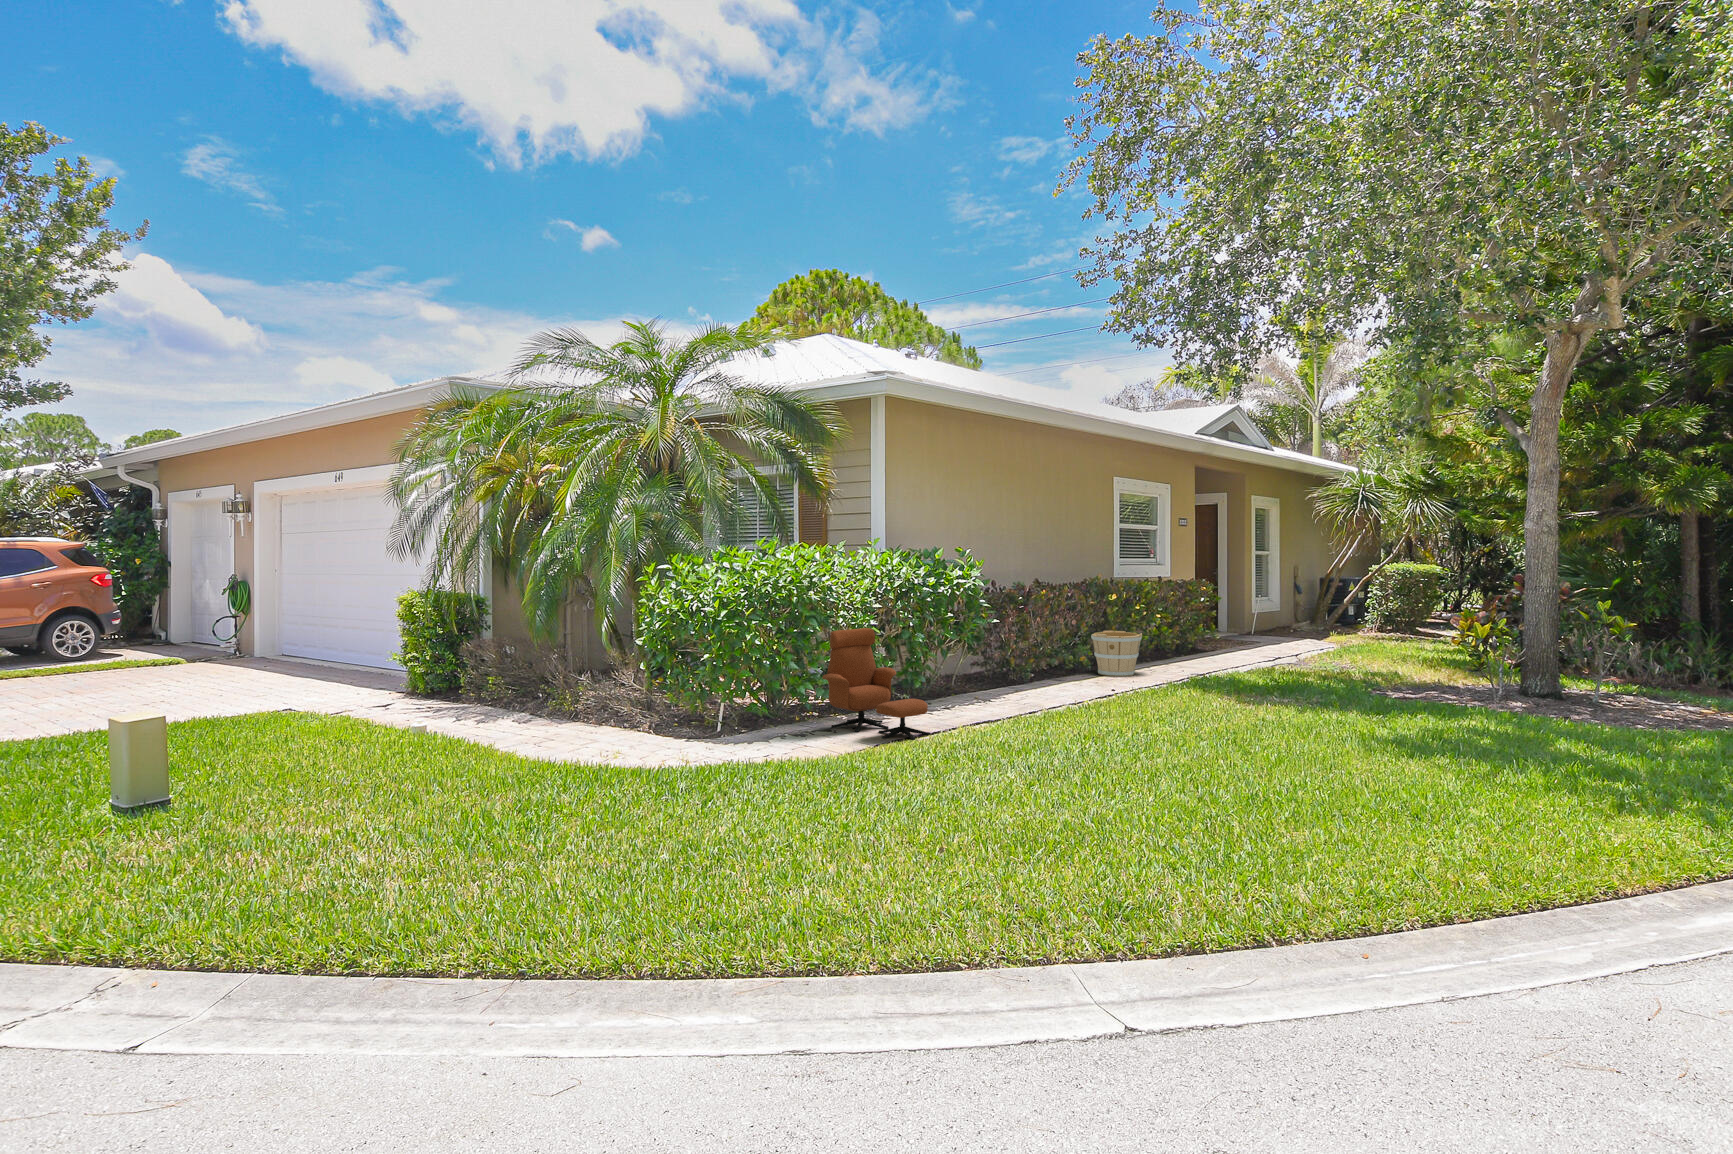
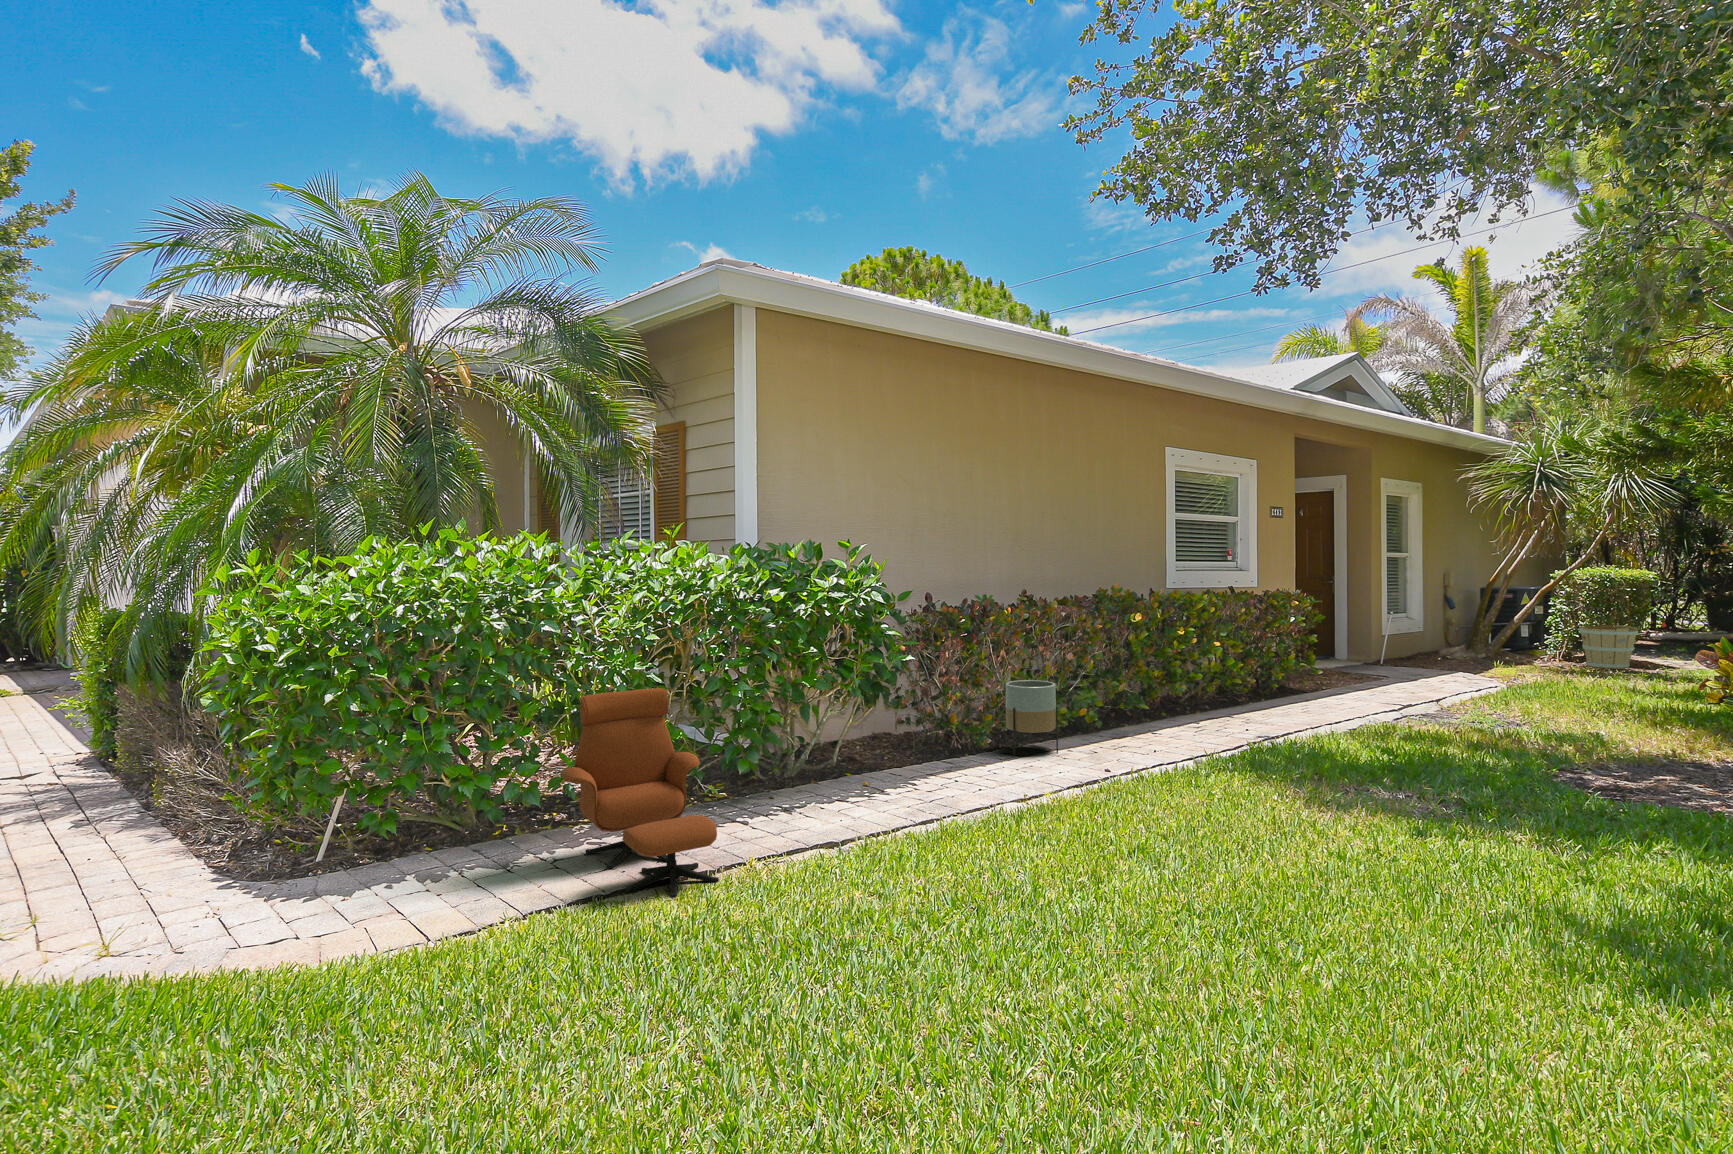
wooden bucket: present [1091,631,1142,676] -> present [1579,625,1638,669]
planter: none [1030,635,1066,685] -> present [1006,680,1058,756]

